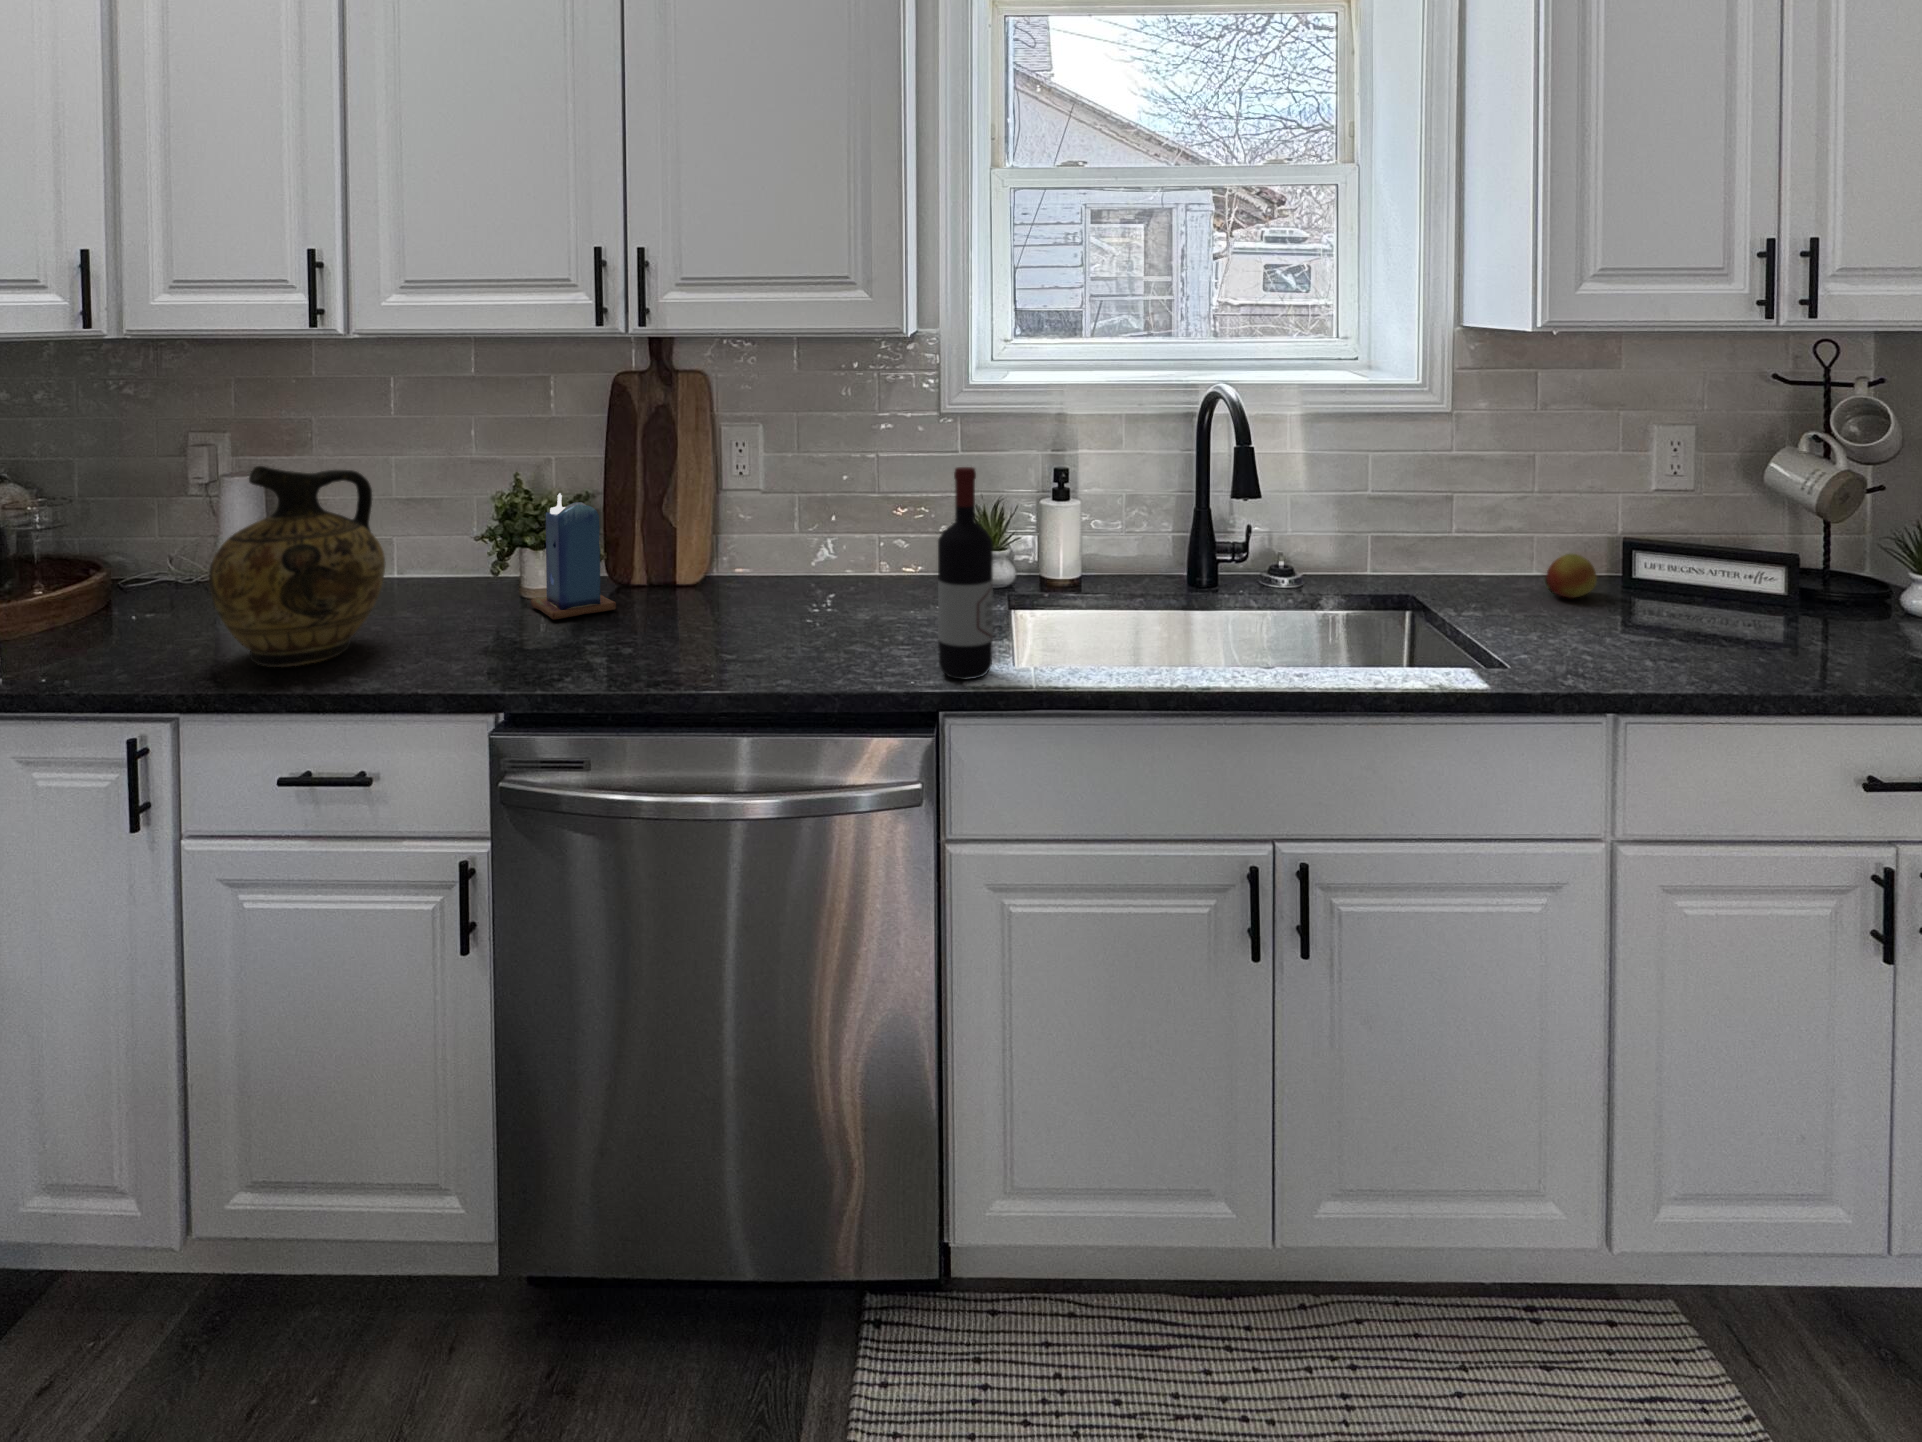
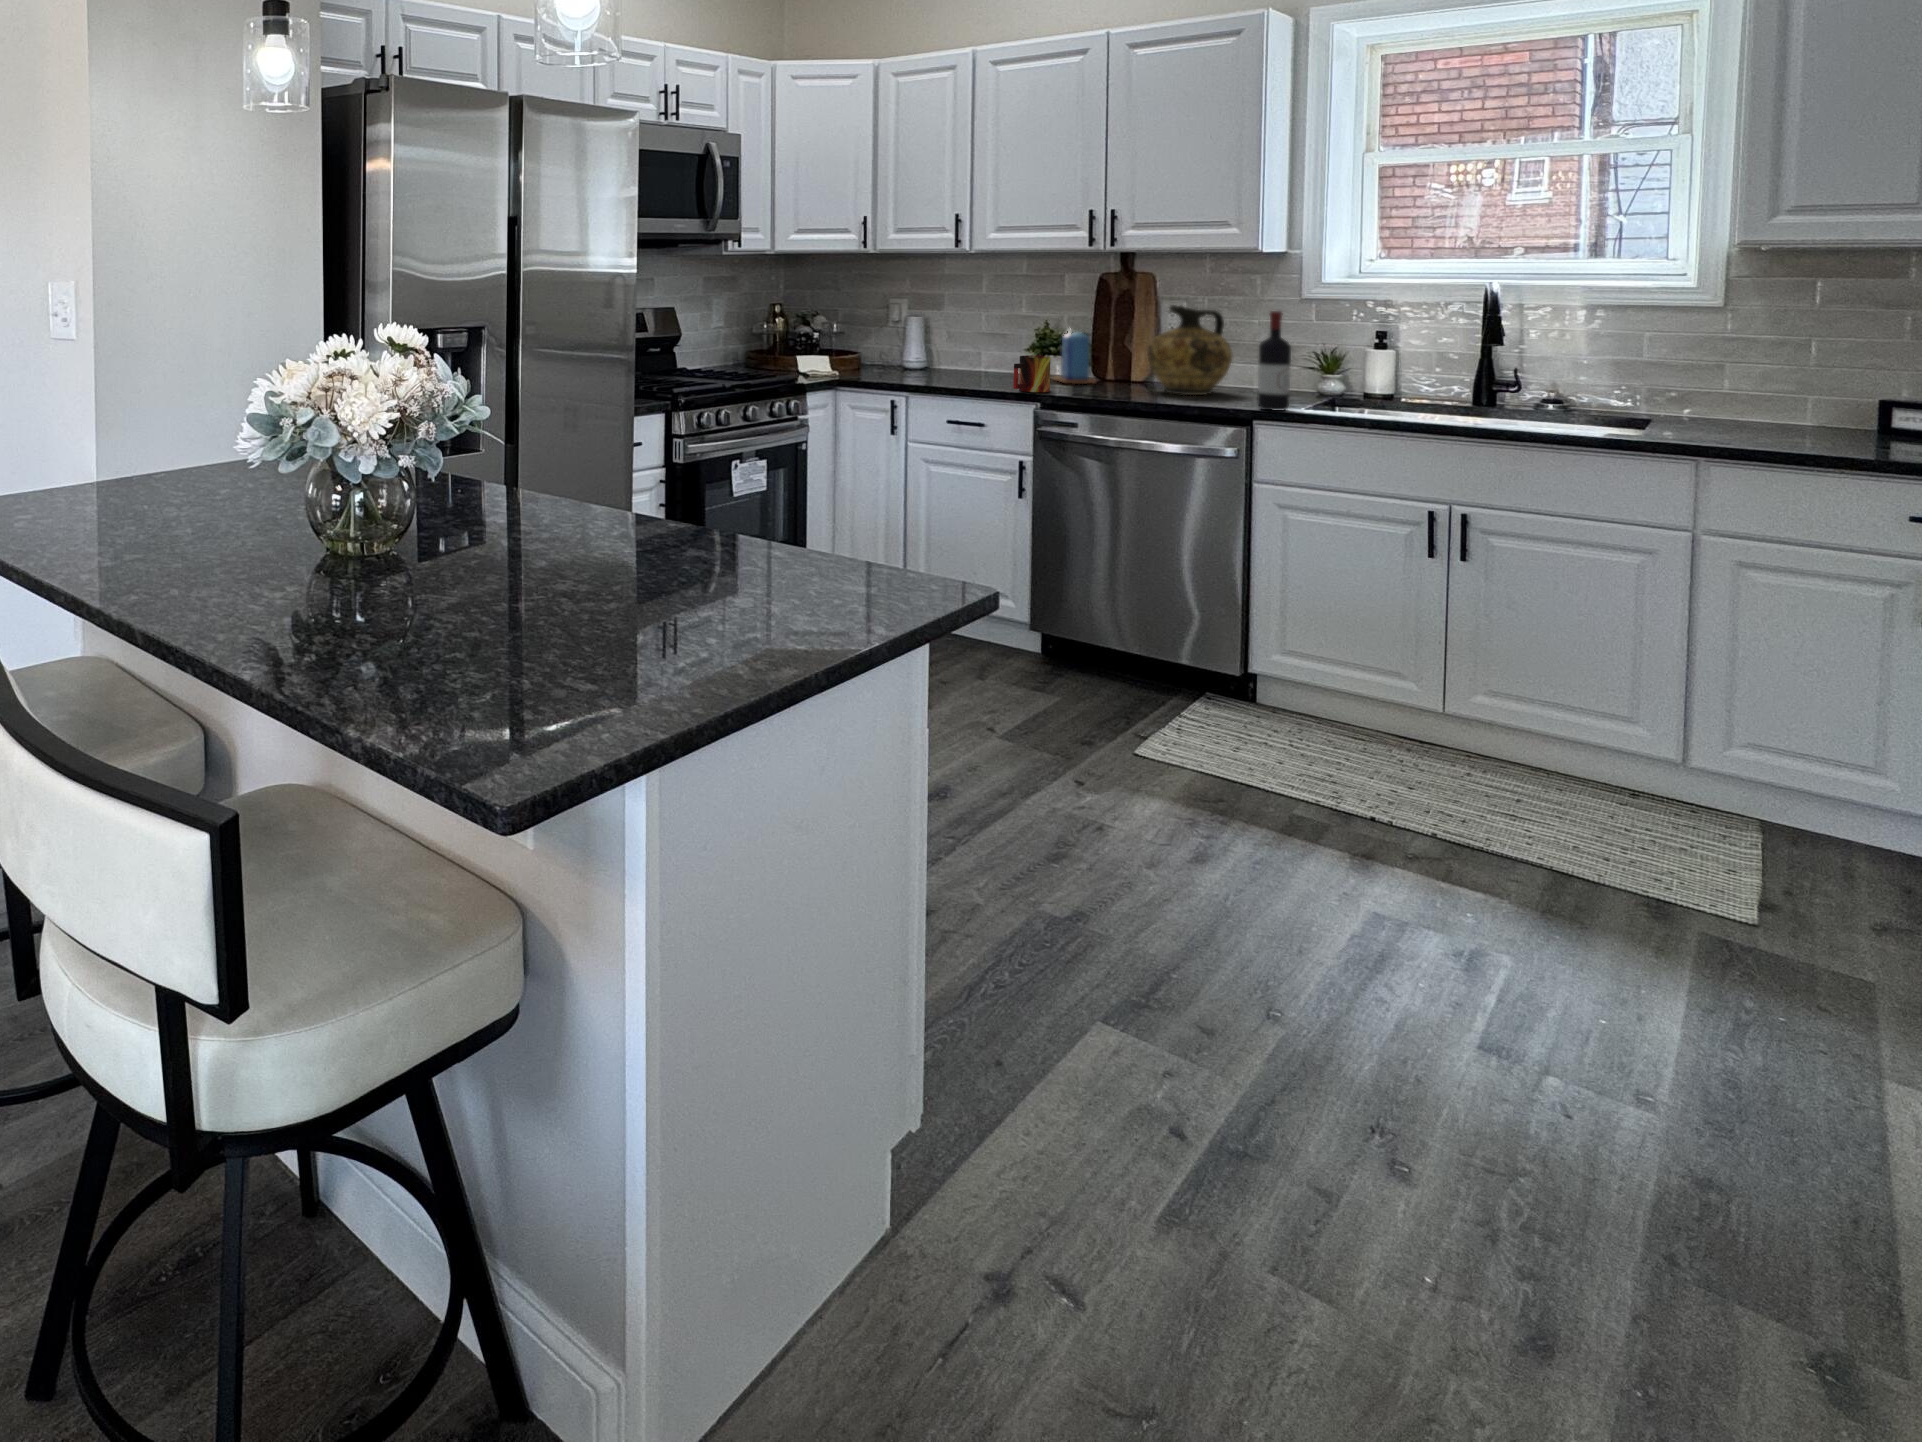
ceramic jug: present [209,466,385,667] -> present [1147,305,1233,395]
fruit: present [1545,554,1597,598] -> none [1765,397,1820,426]
mug: none [443,577,526,676] -> present [1013,355,1050,392]

